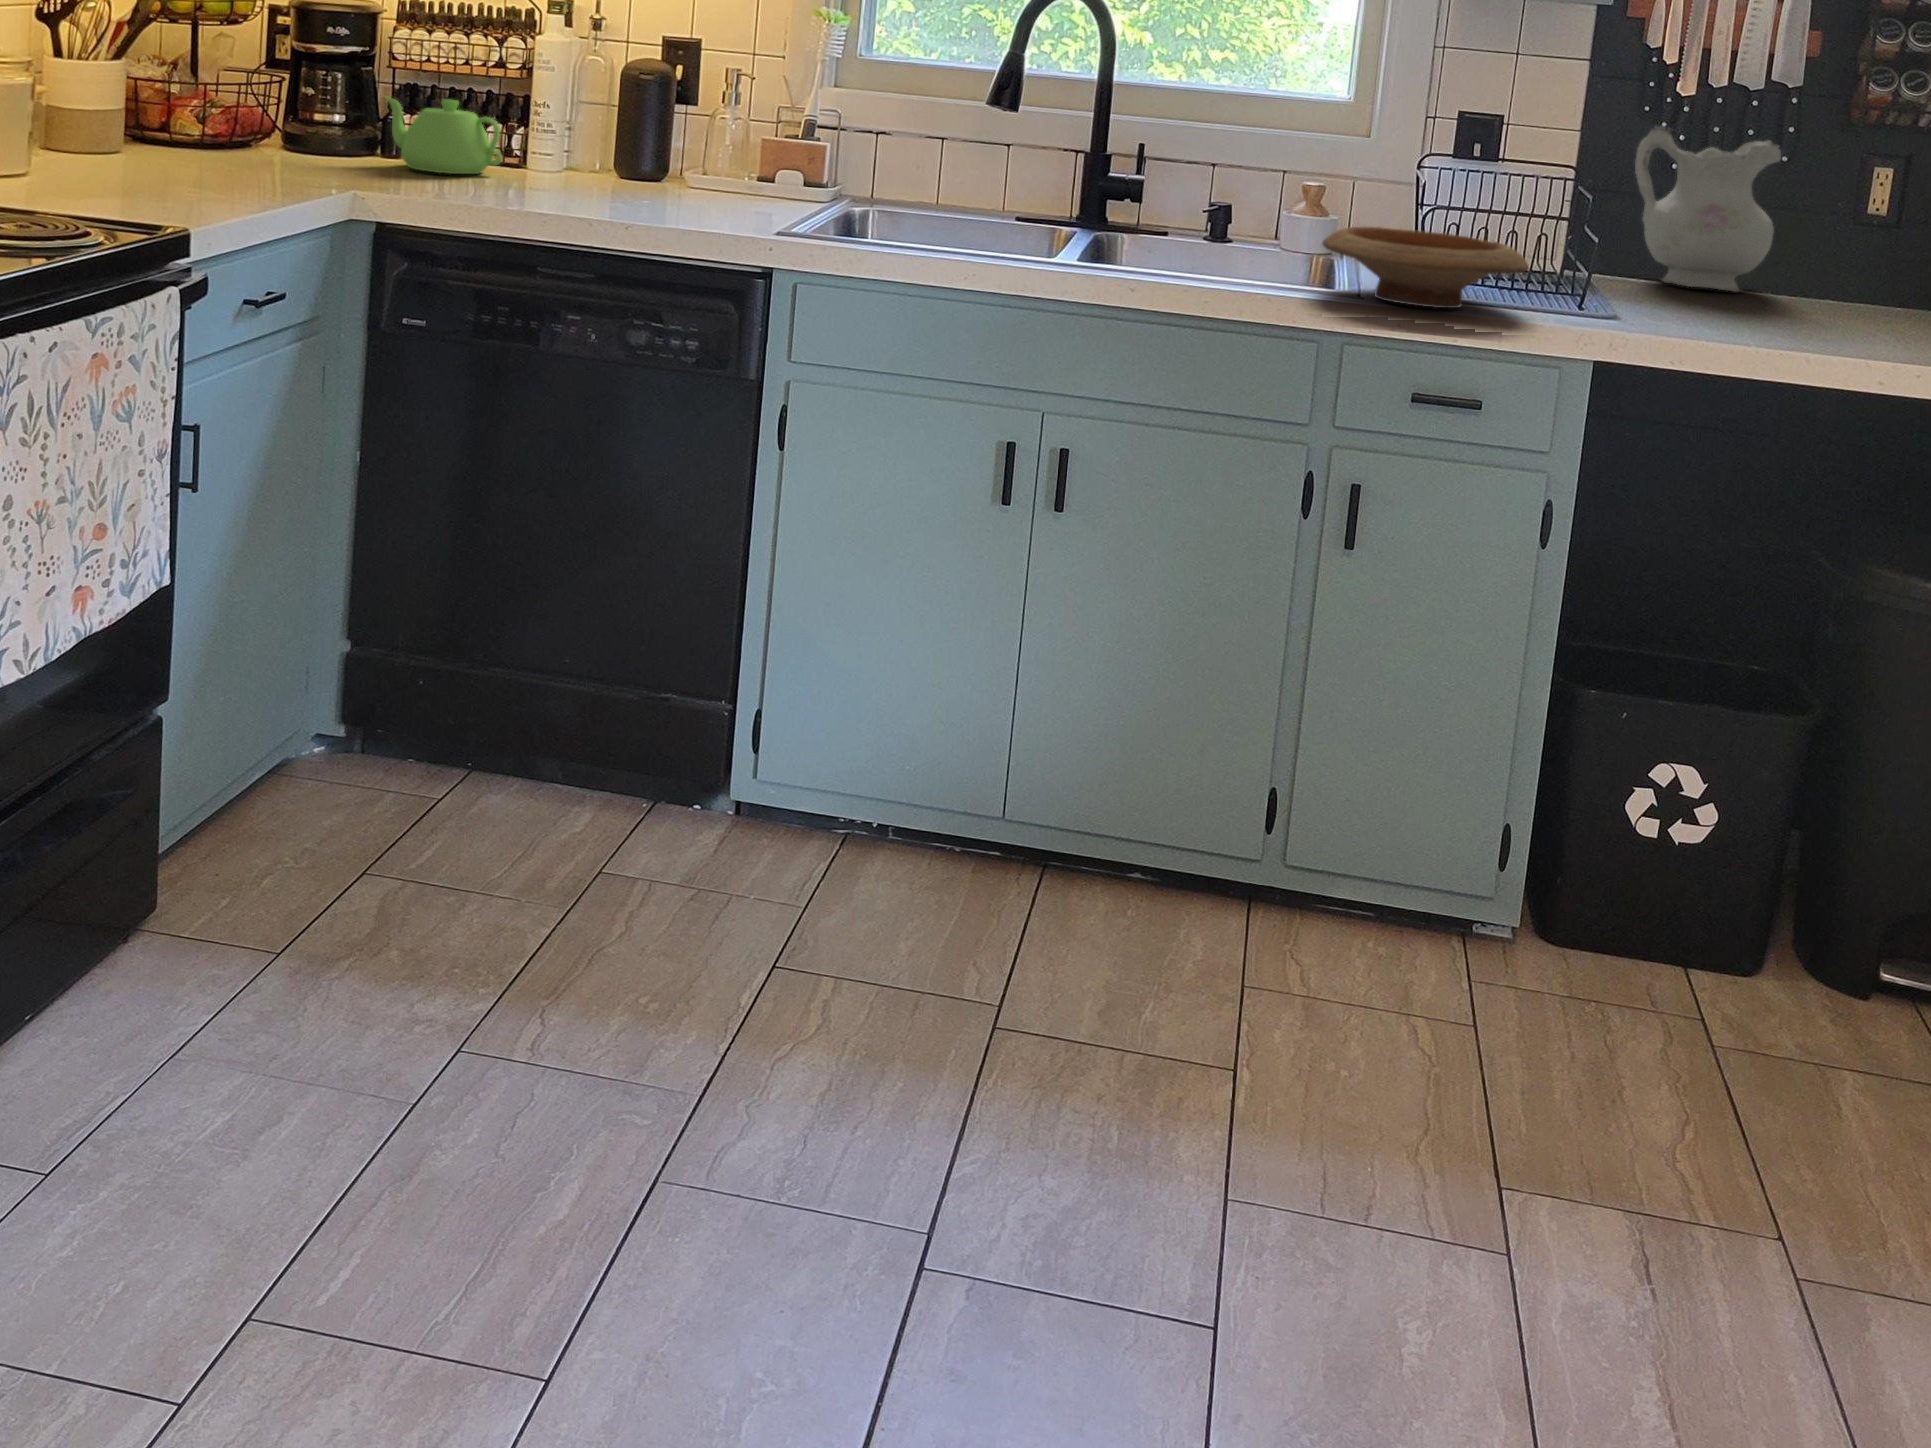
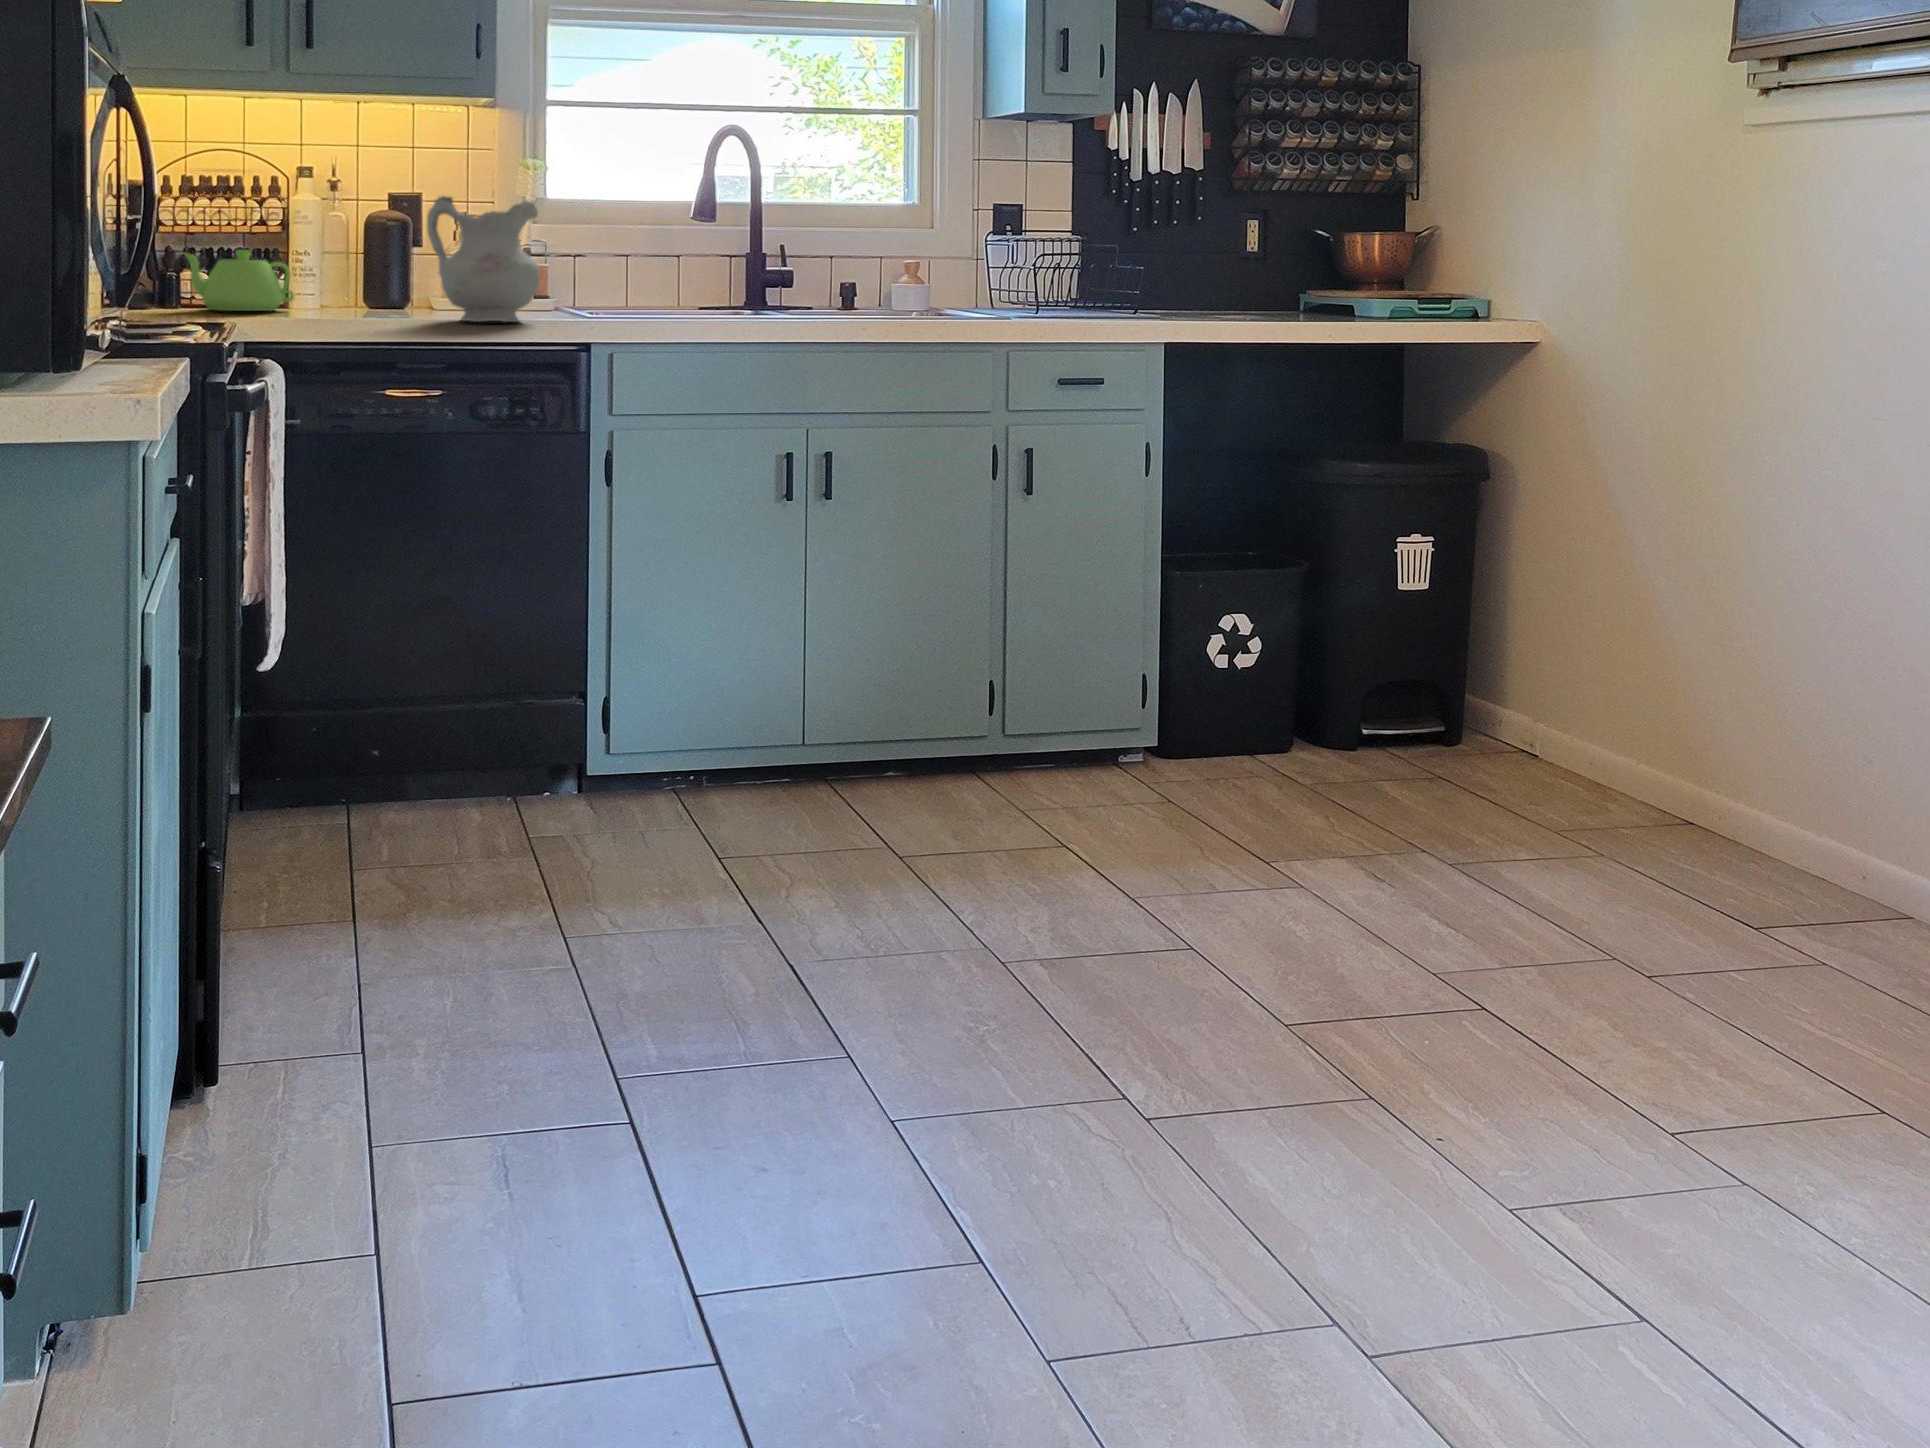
ceramic pitcher: present [1635,126,1781,292] -> present [427,196,540,322]
wooden bowl: present [1323,227,1529,308] -> none [978,277,1117,324]

